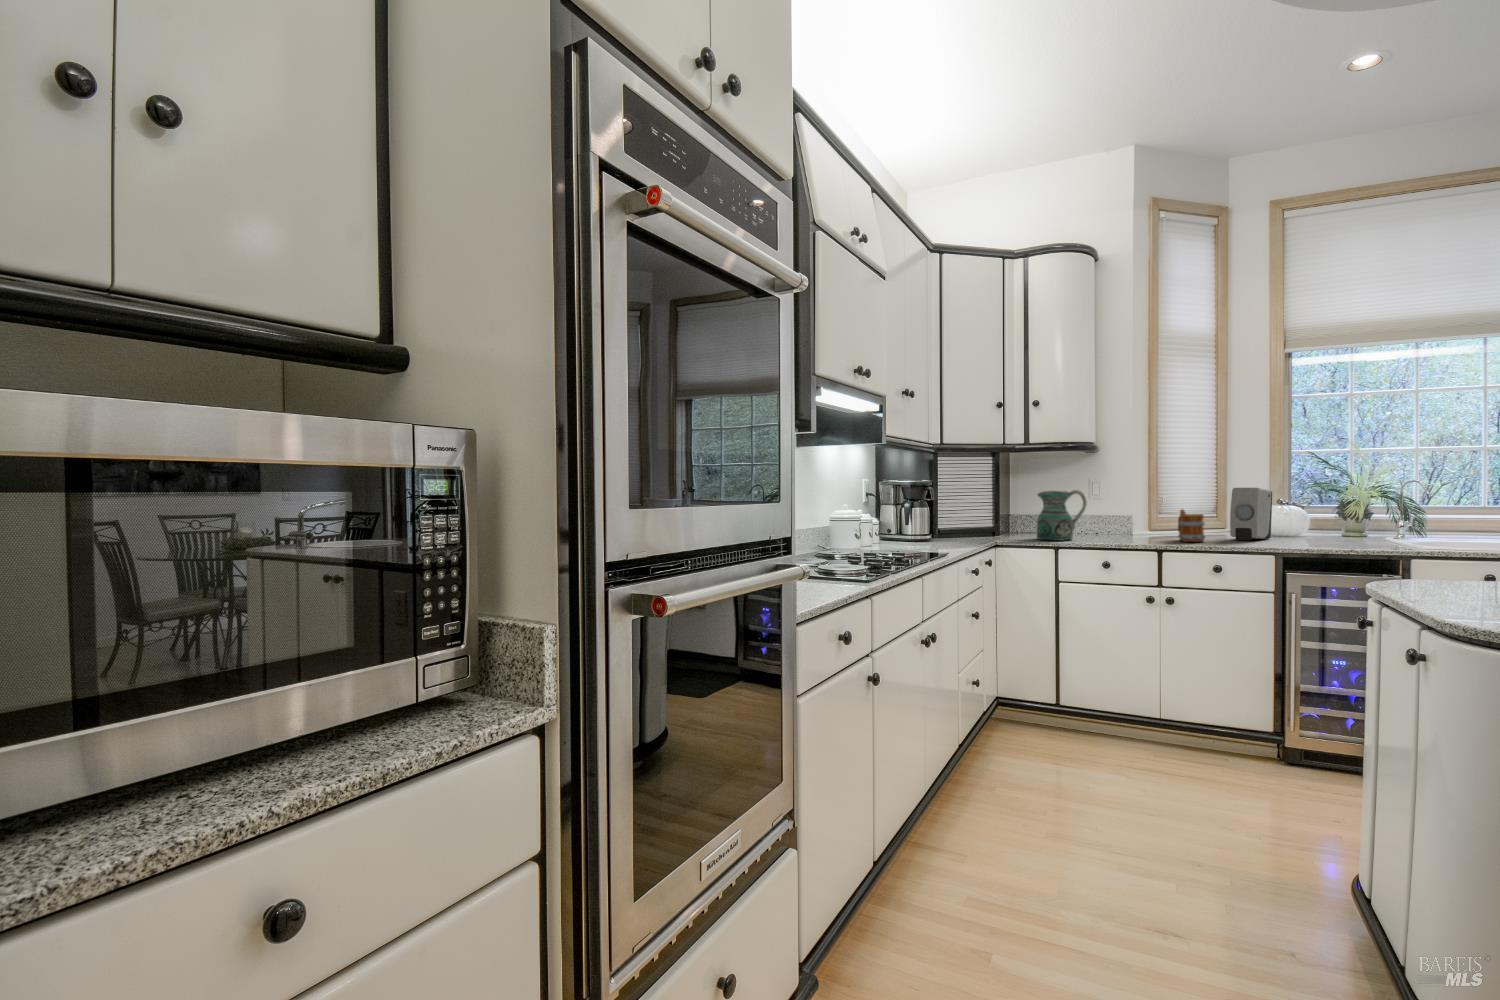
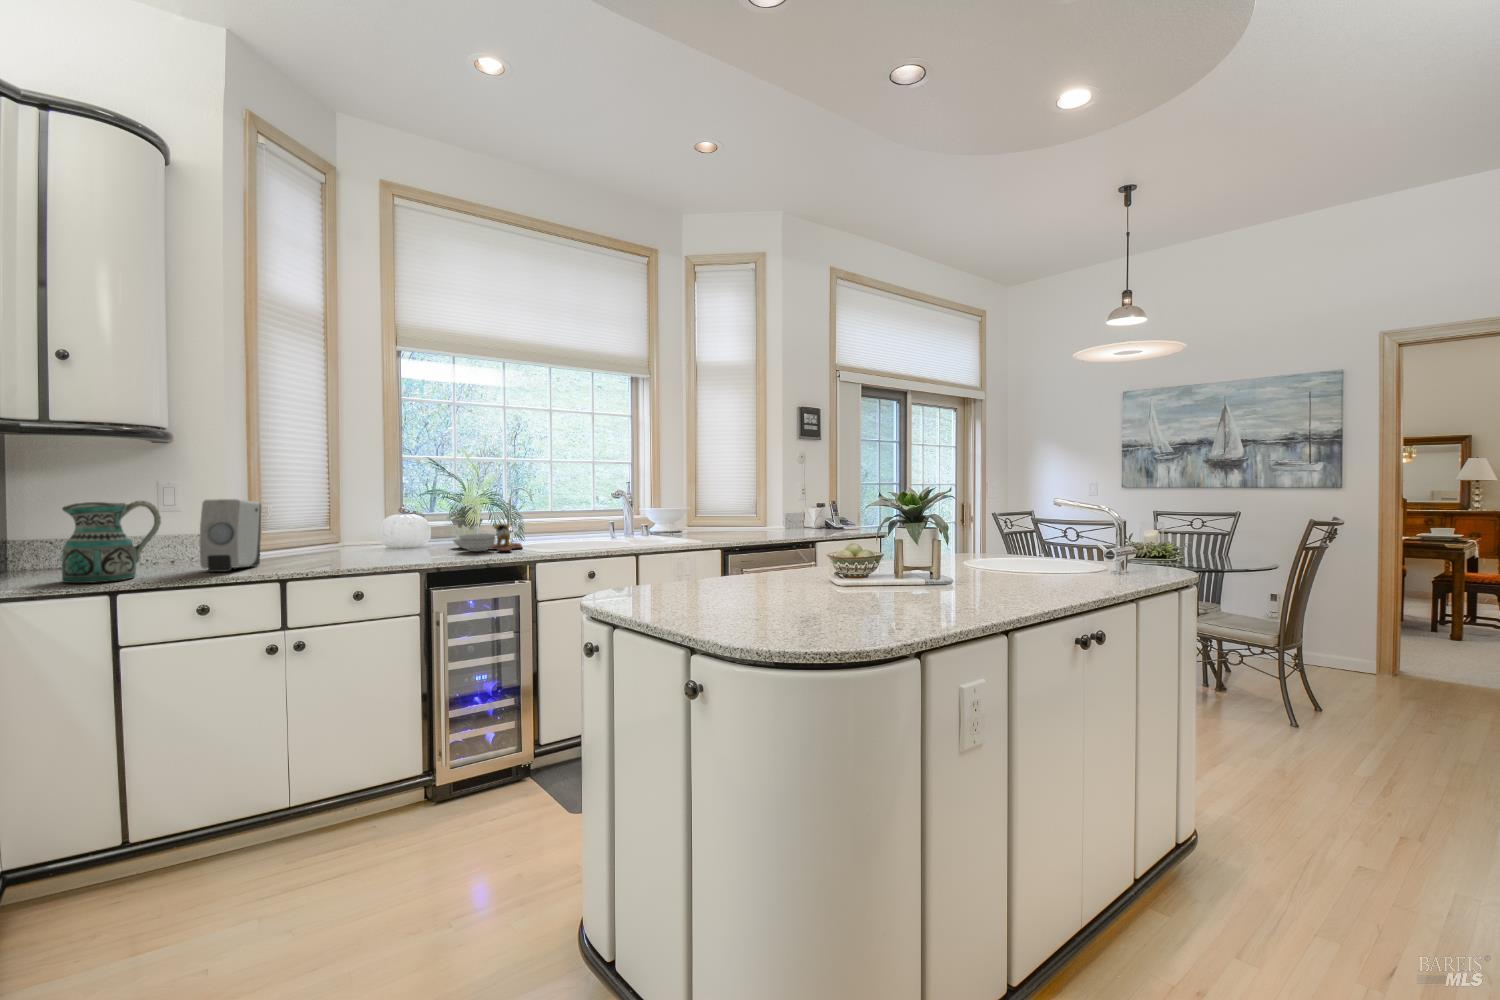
soap dispenser: present [1230,488,1272,540] -> present [200,499,261,572]
mug: present [1178,509,1205,542] -> none [301,524,339,565]
cutting board: none [1323,514,1409,544] -> present [453,522,522,551]

